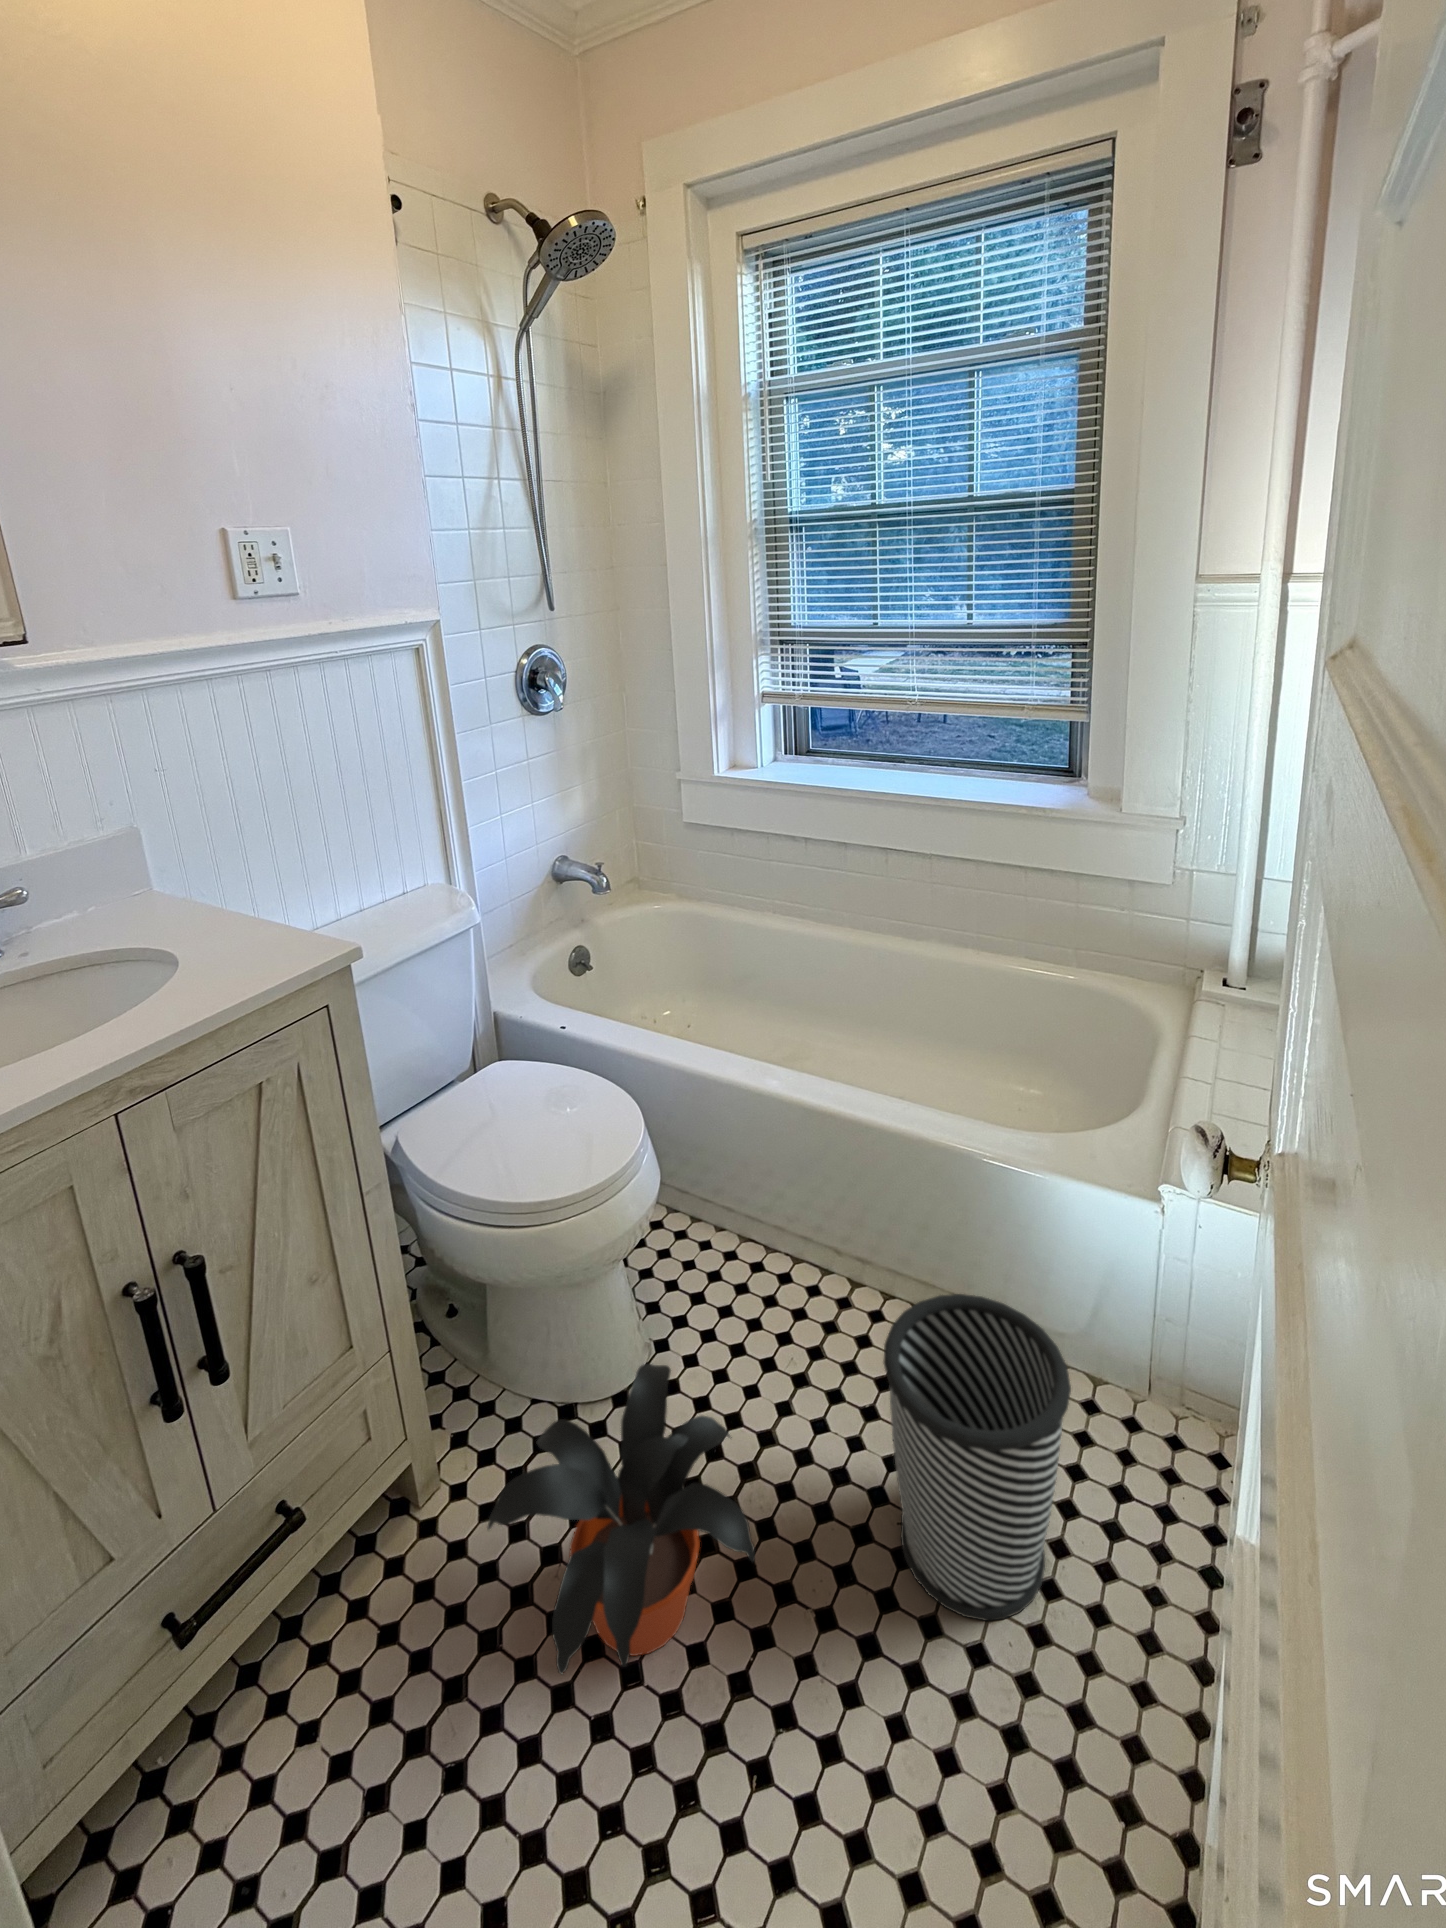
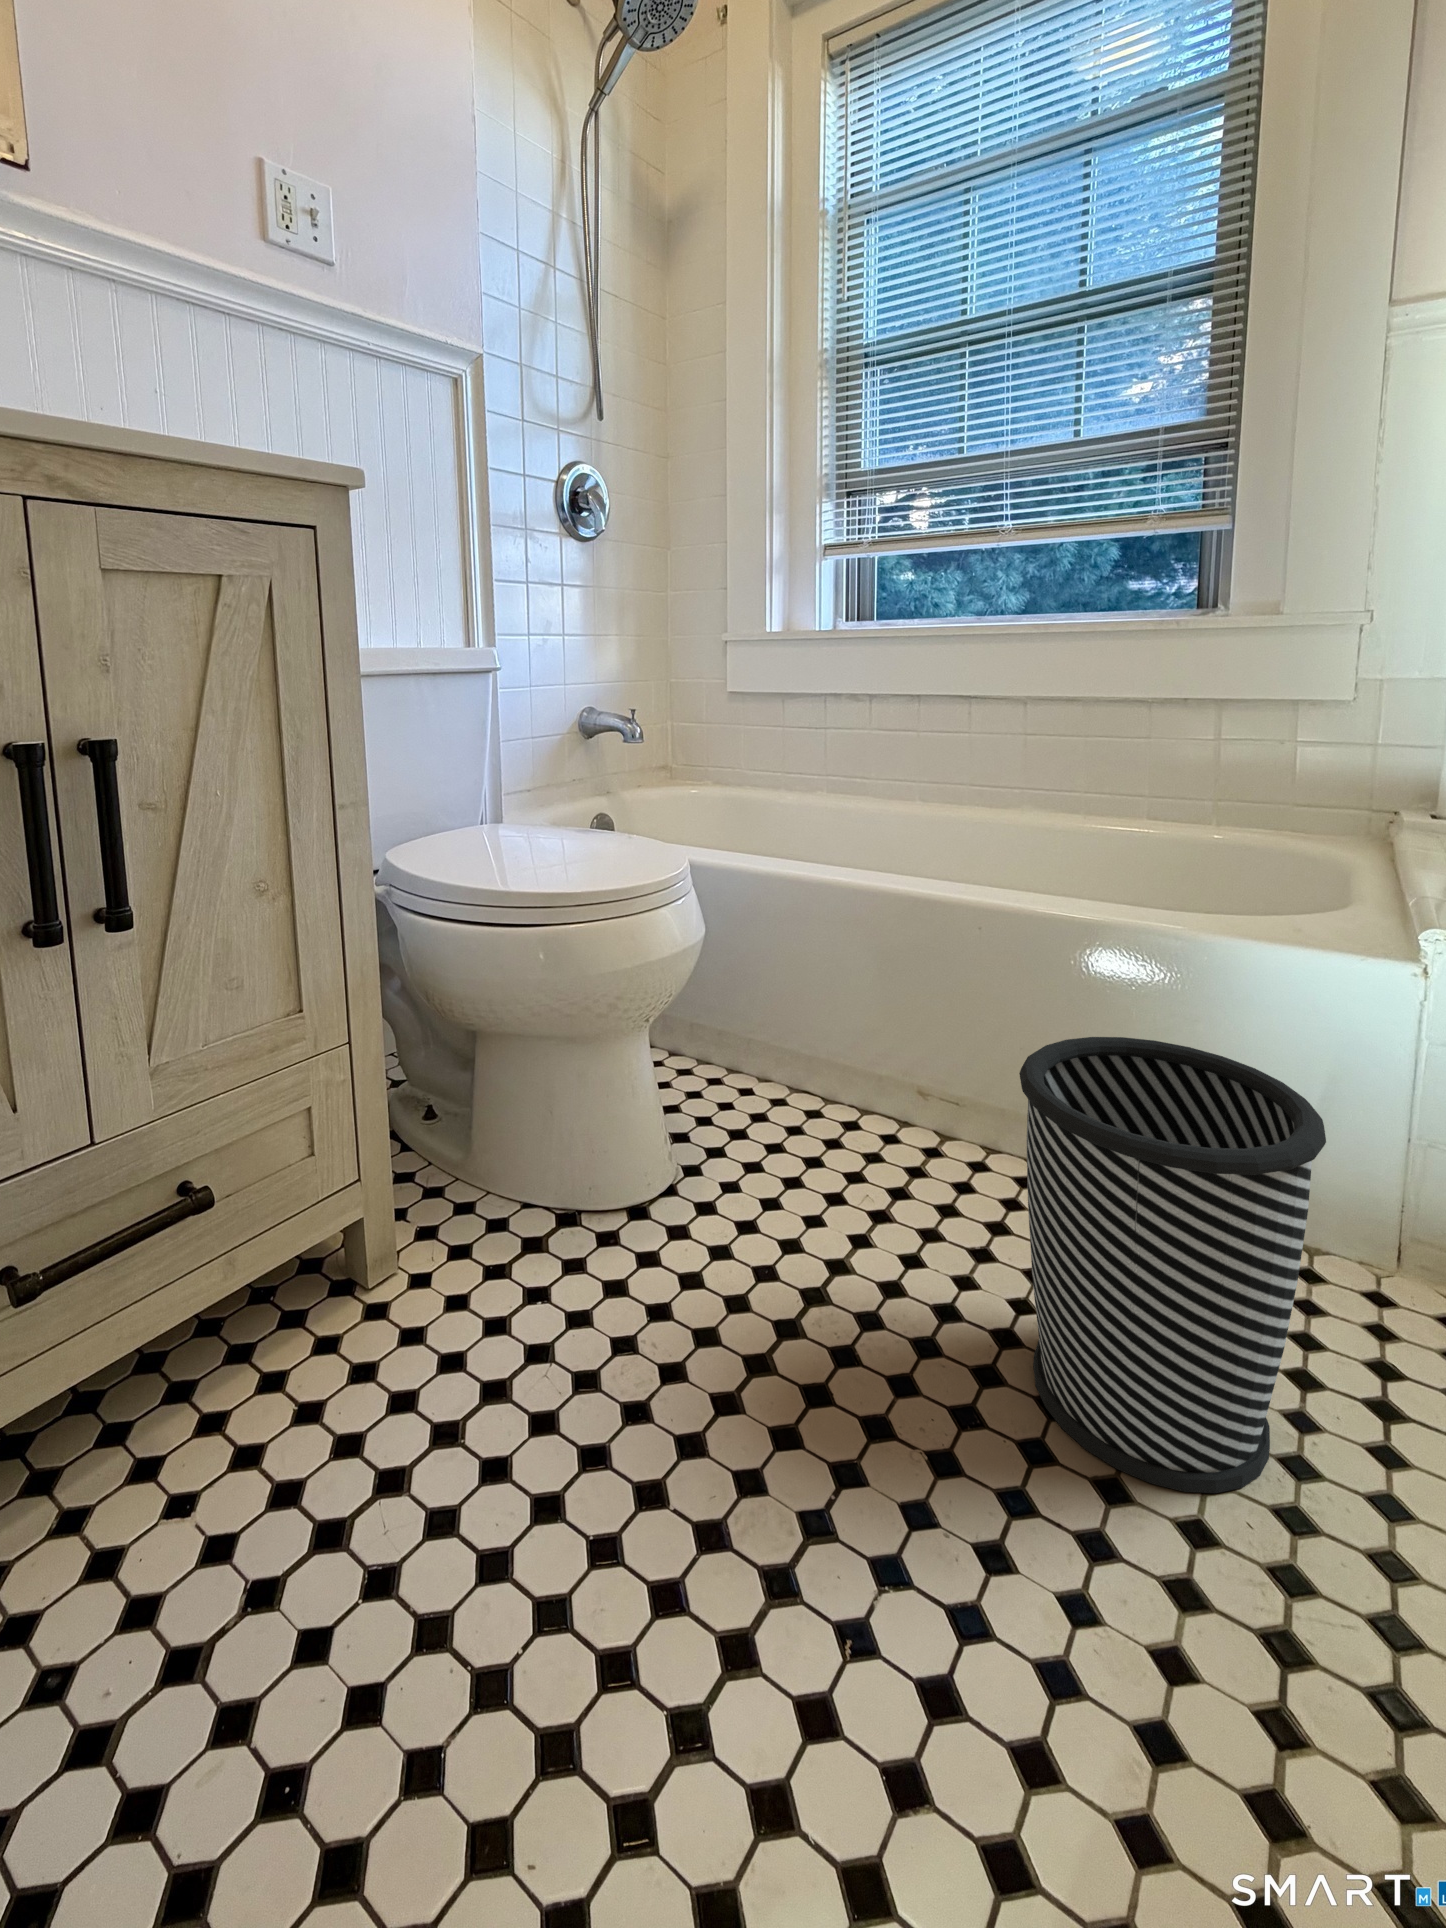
potted plant: present [488,1364,755,1674] -> none [453,1100,835,1473]

